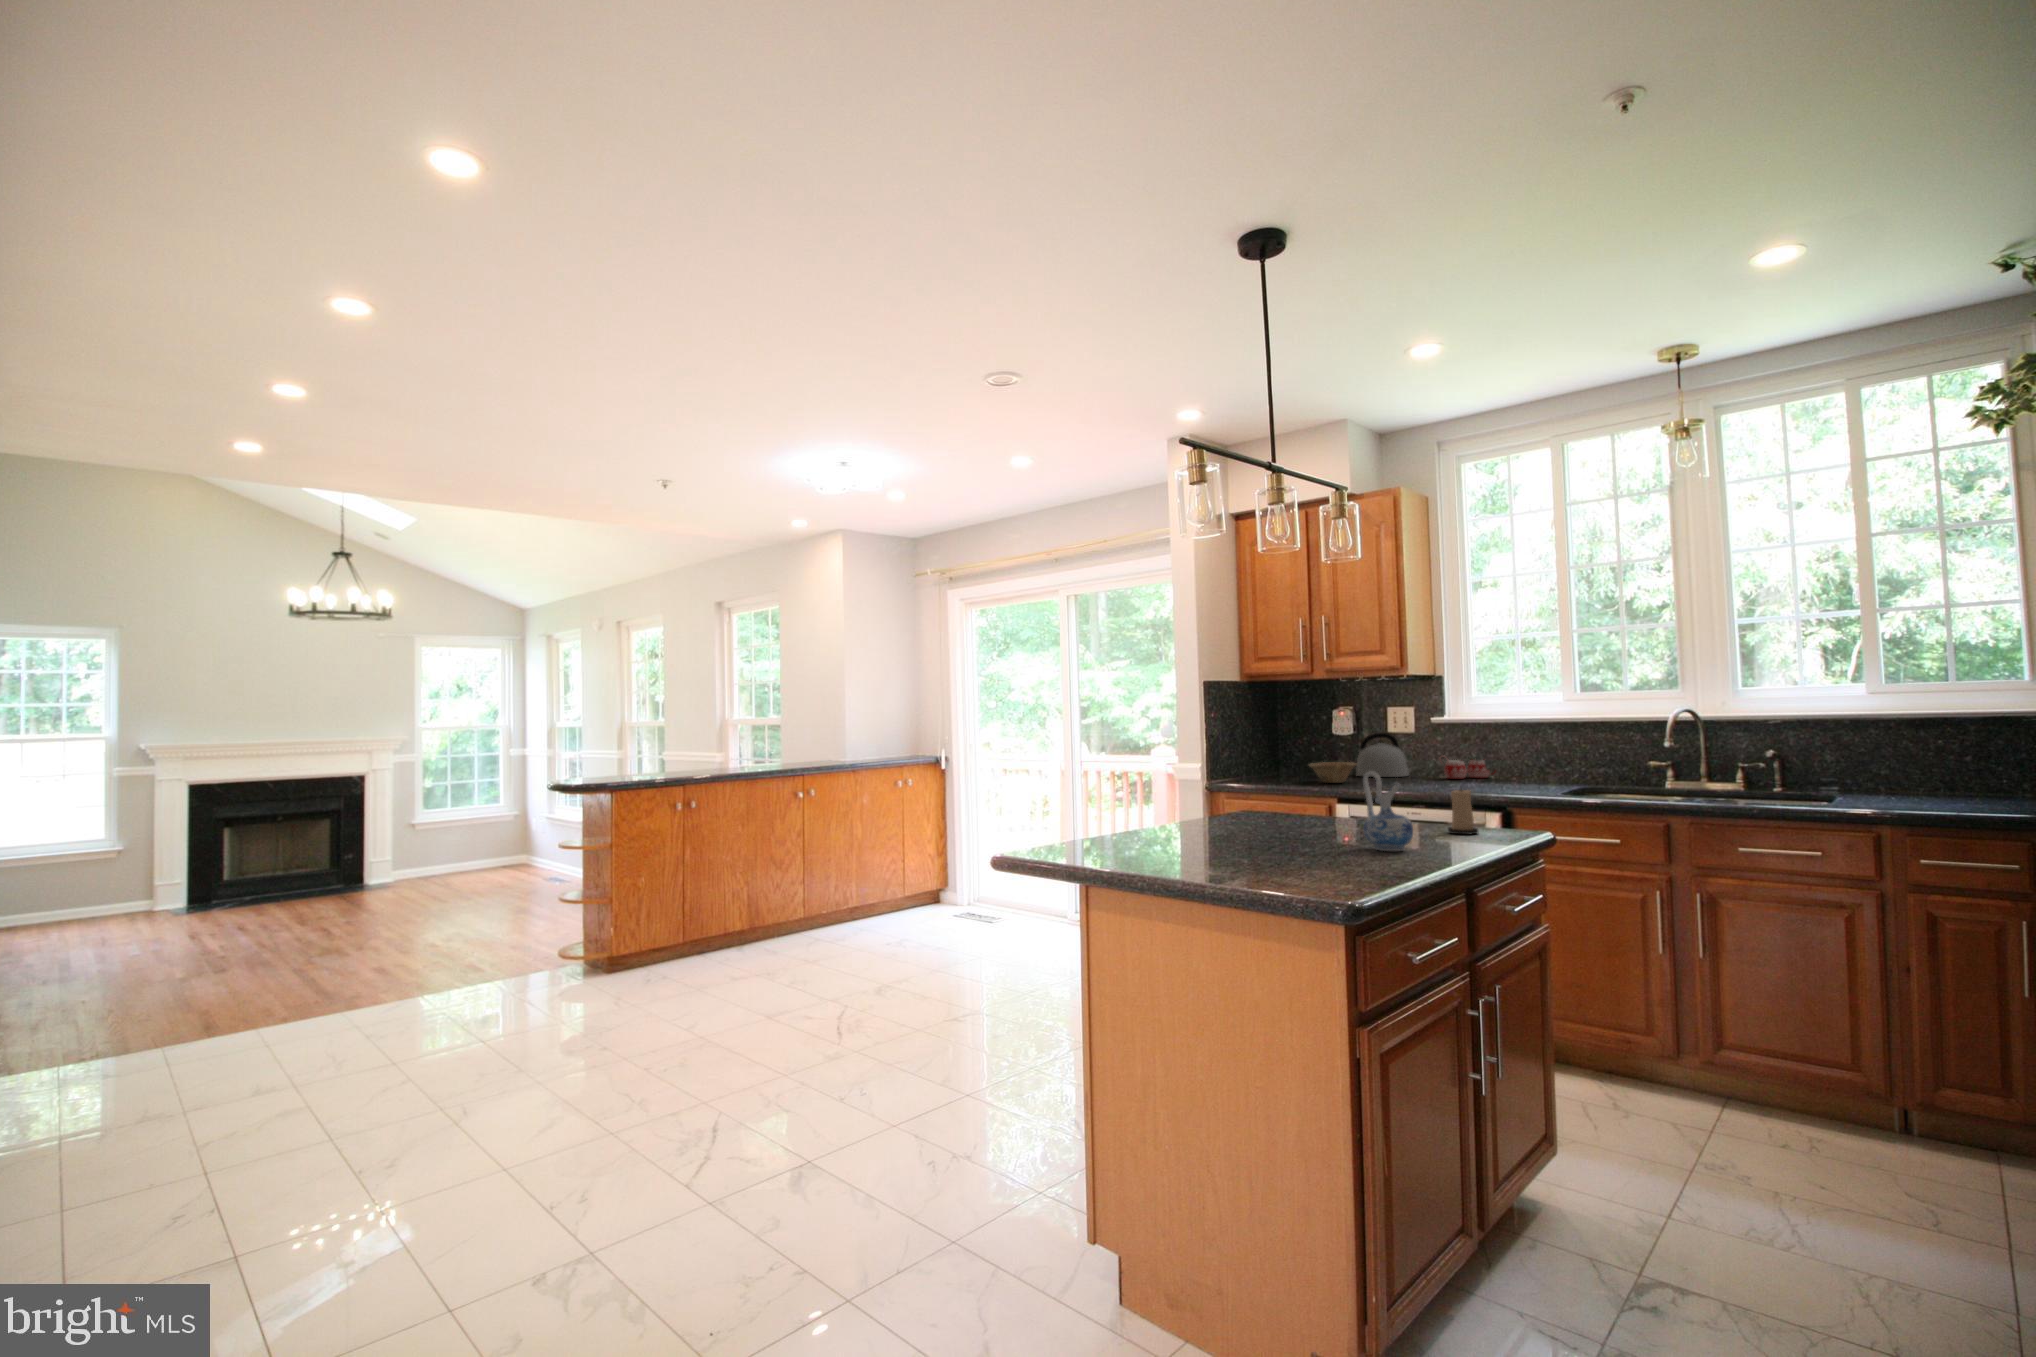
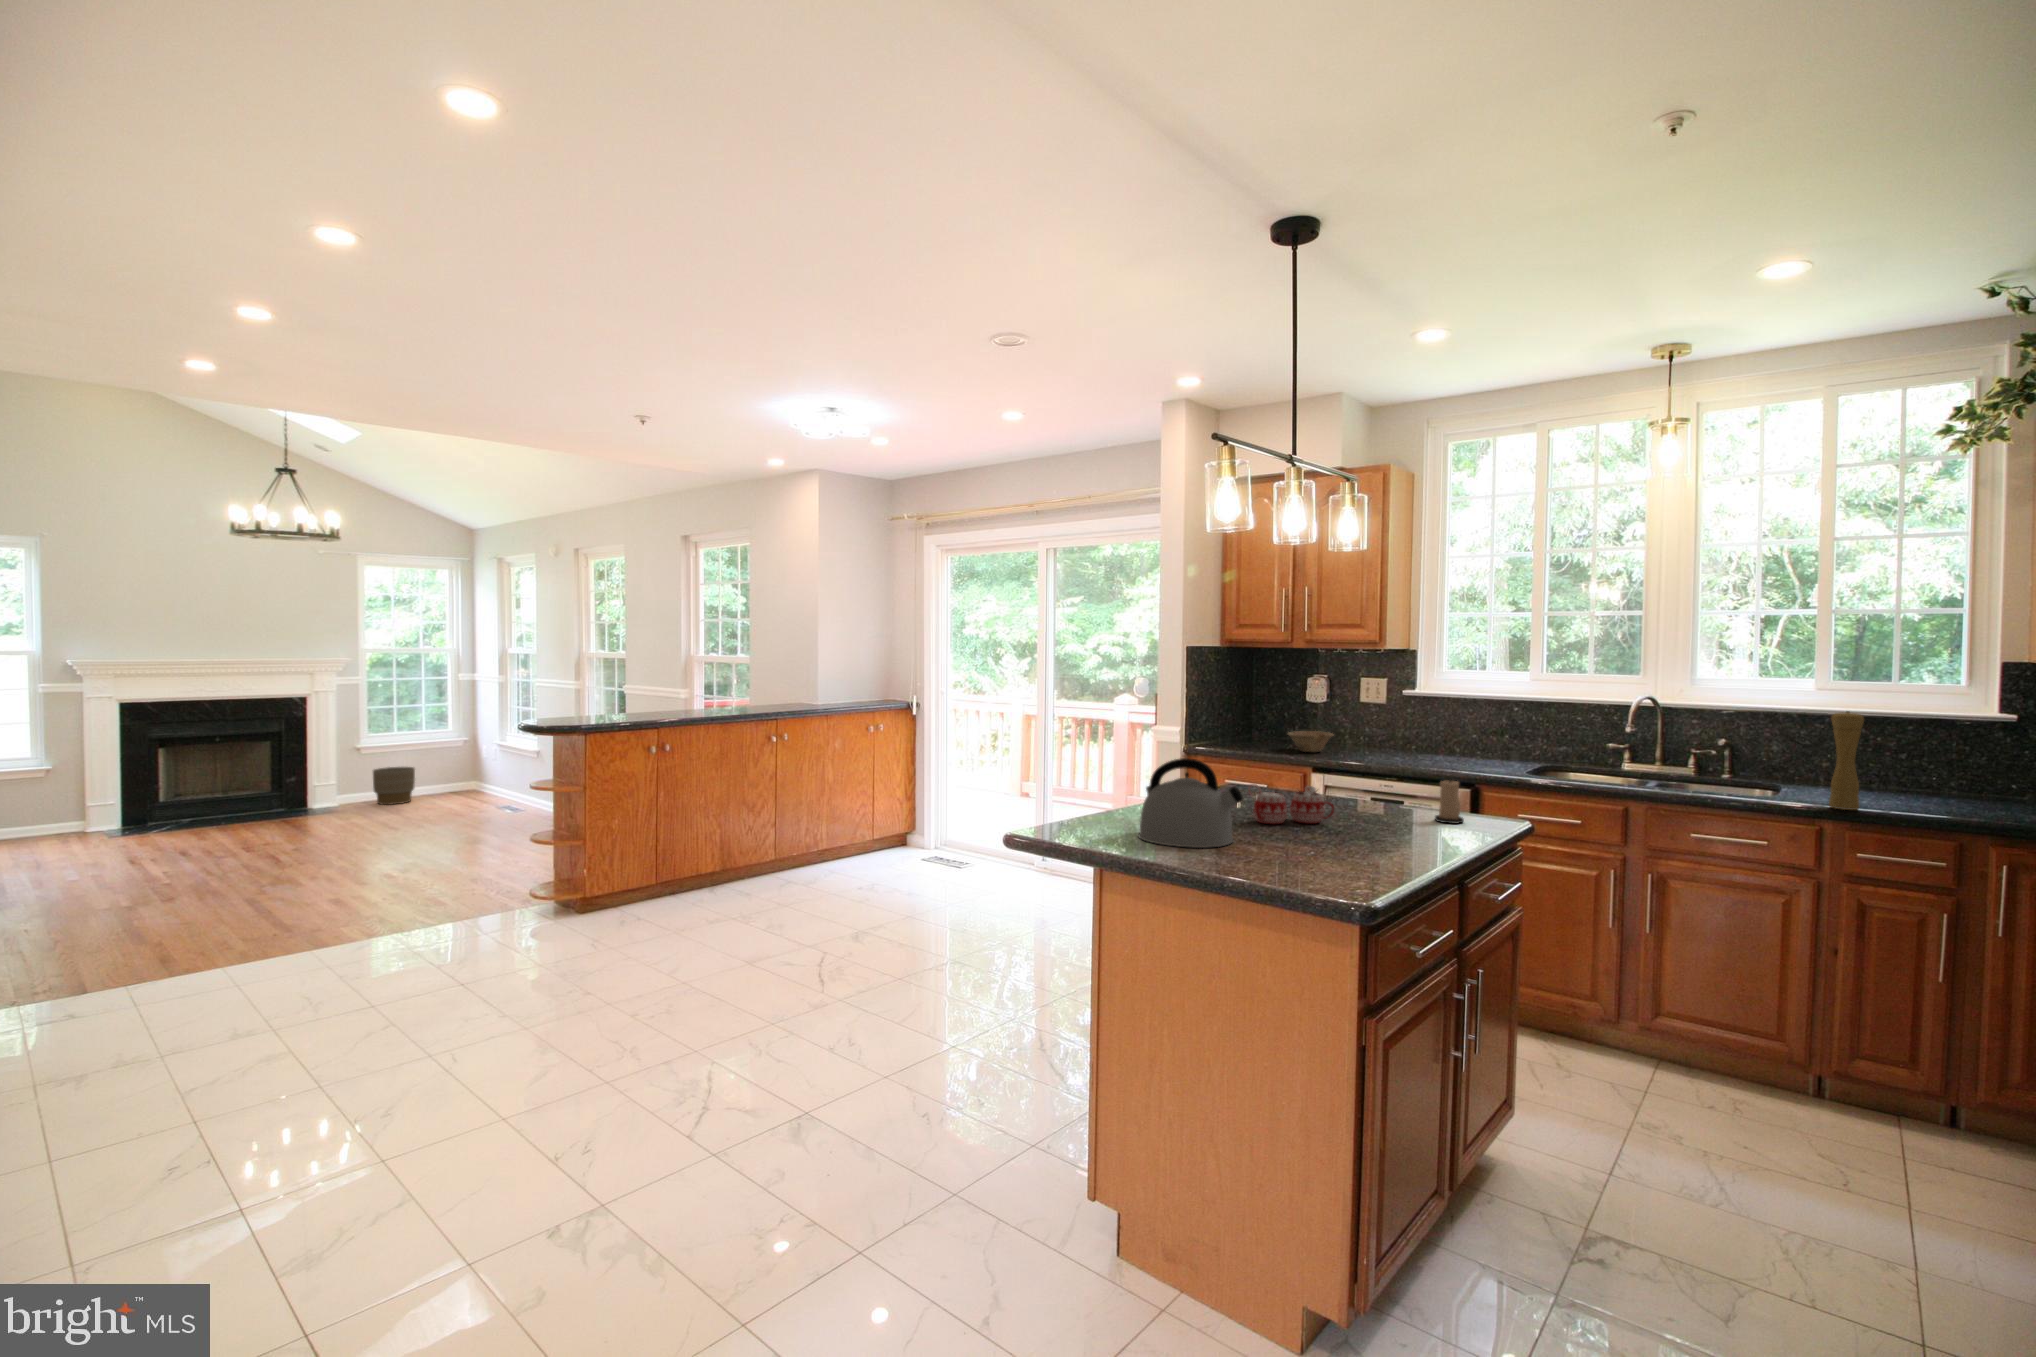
pepper mill: none [1879,707,1920,813] -> present [1829,711,1864,810]
kettle: present [1357,733,1409,777] -> present [1139,758,1243,848]
mug: present [1444,759,1495,779] -> present [1248,784,1334,824]
ceramic pitcher: present [1363,771,1413,851] -> none [1362,766,1409,843]
planter: none [425,840,466,877] -> present [373,767,415,805]

